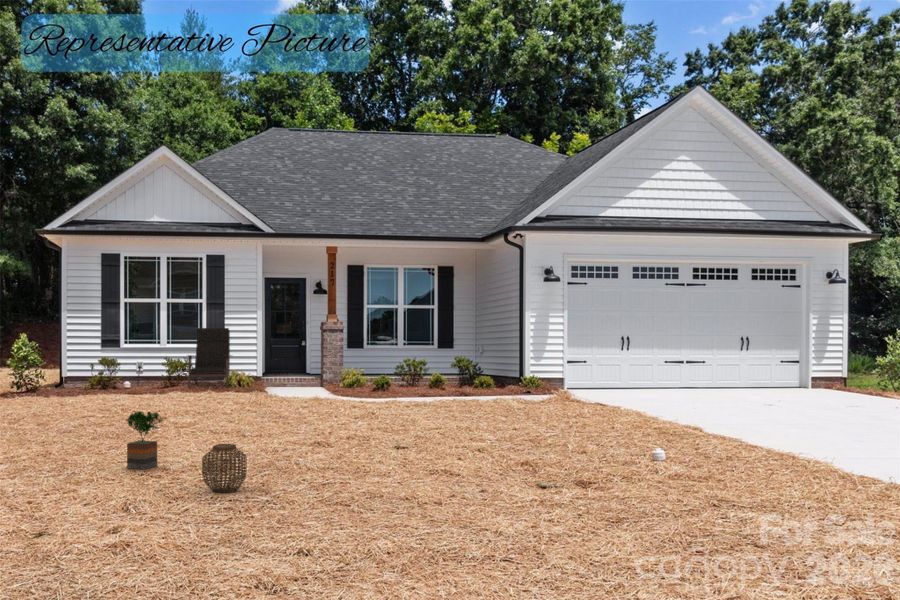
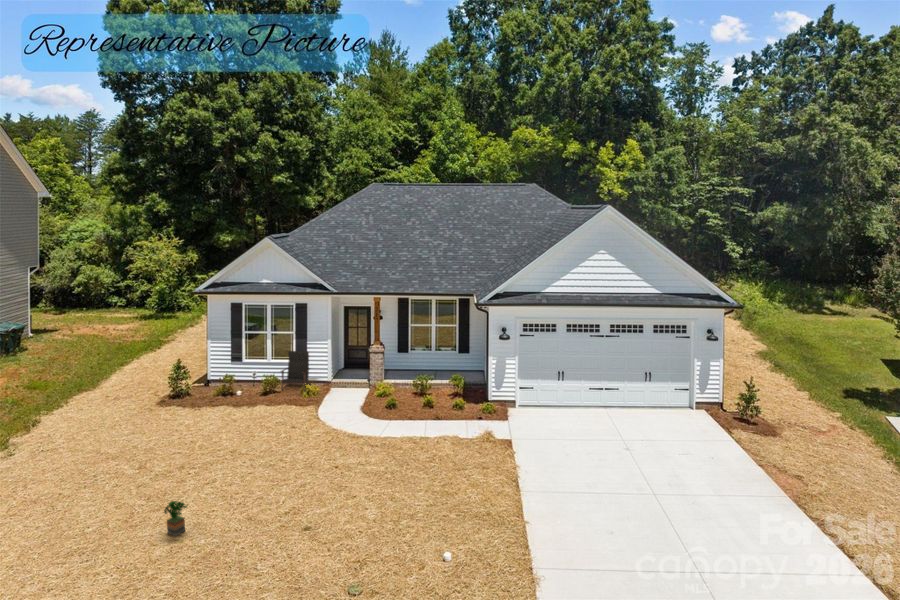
woven basket: present [202,444,247,493] -> none [182,549,209,580]

